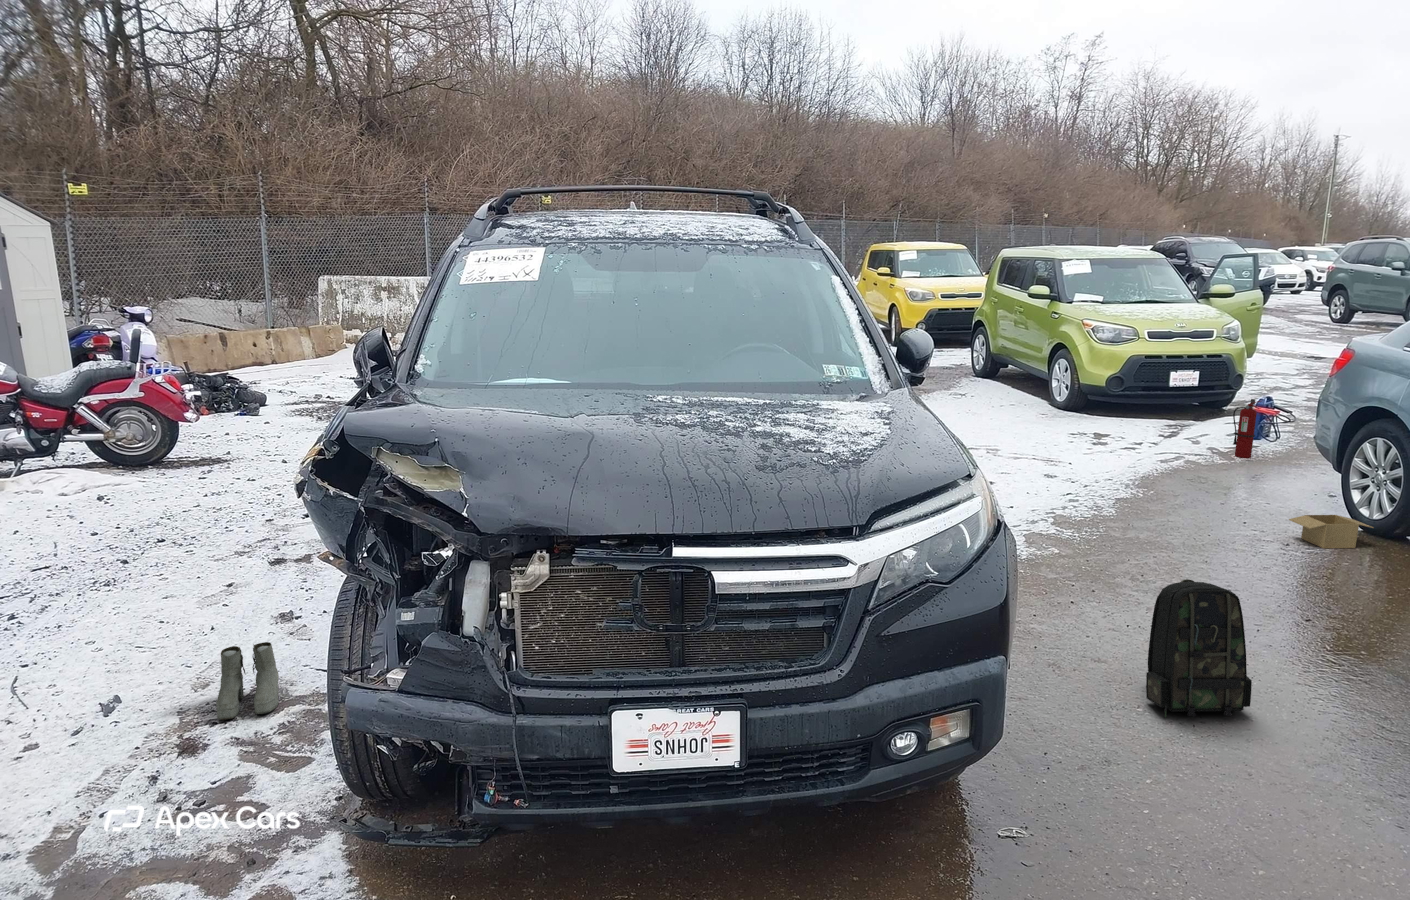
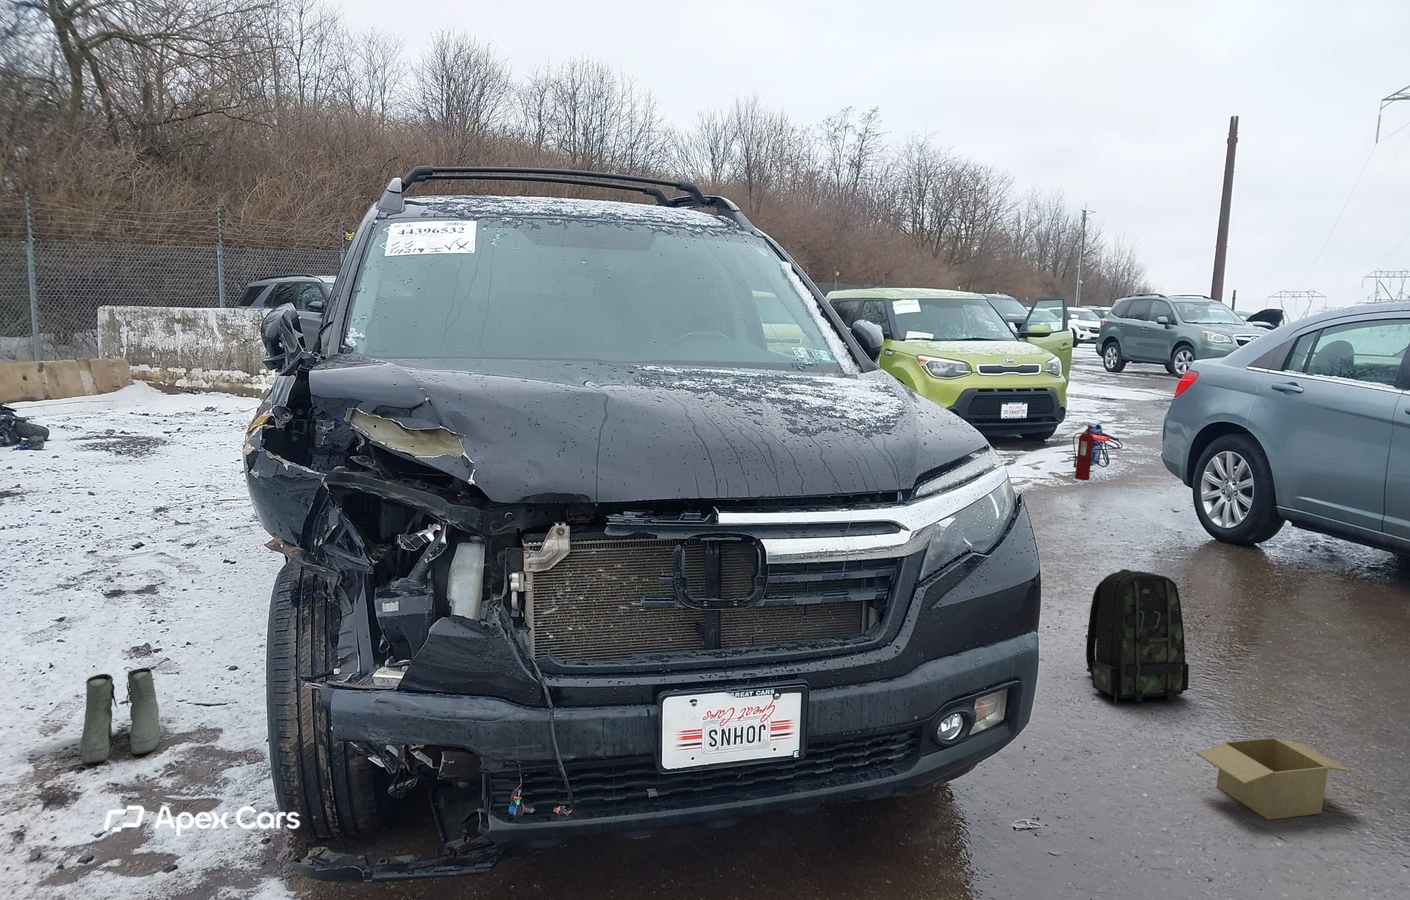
cardboard box: present [1289,515,1374,548] -> present [1196,738,1352,820]

